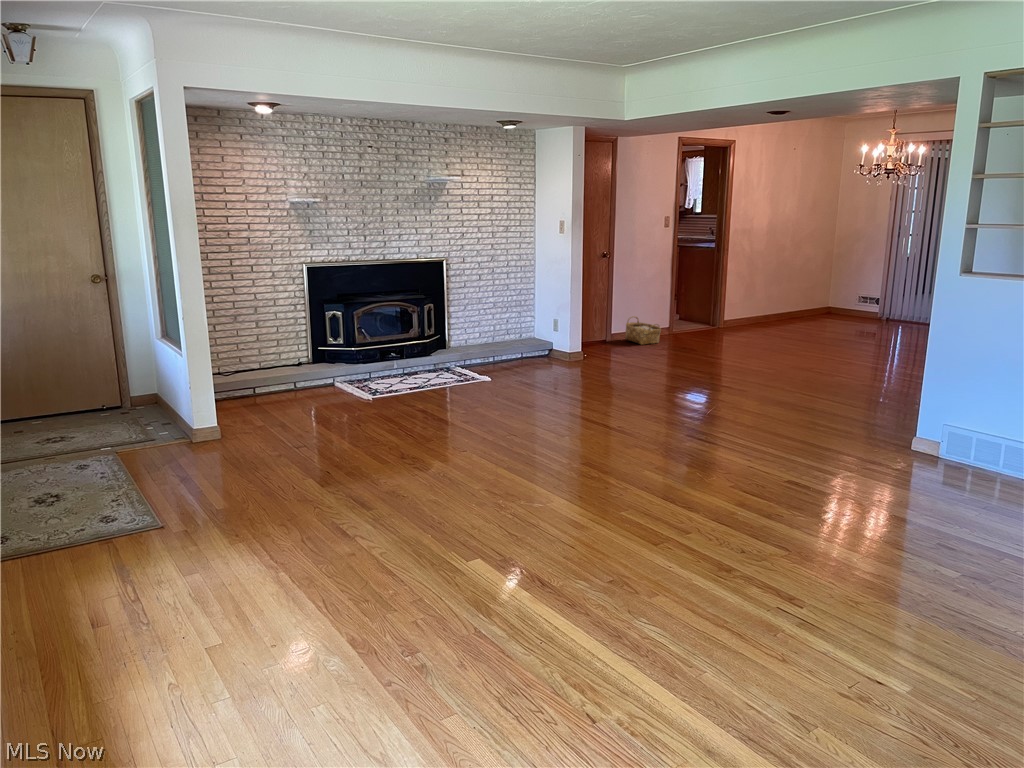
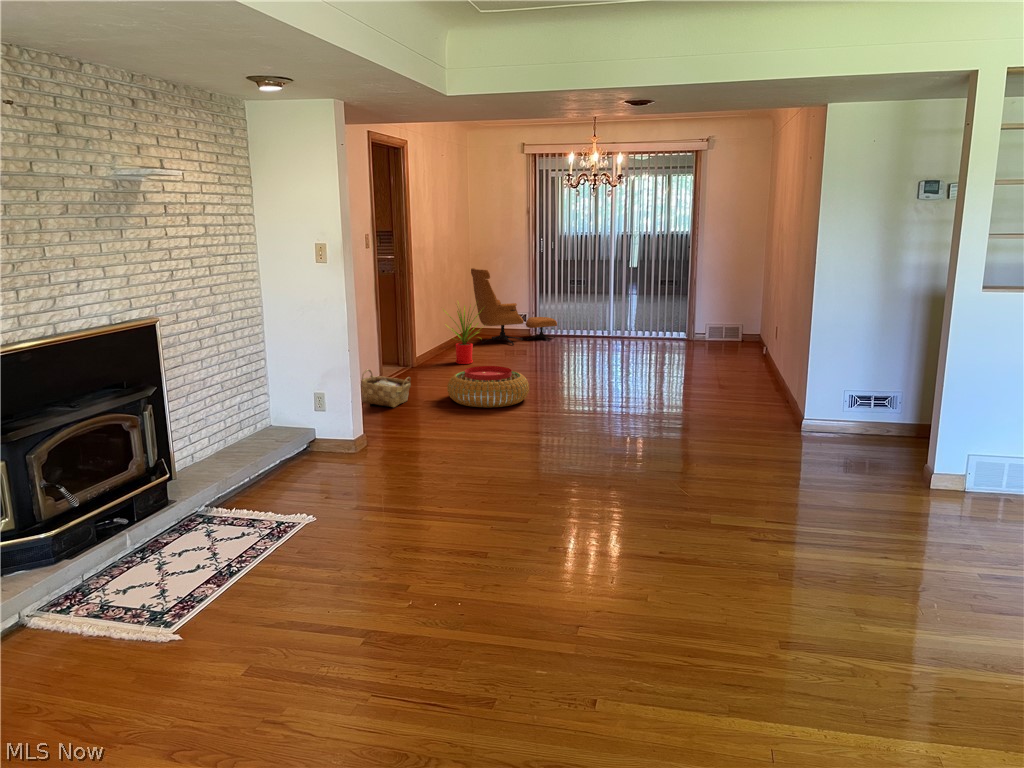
lounge chair: none [800,252,886,324] -> present [471,268,557,345]
house plant: none [737,275,780,330] -> present [443,306,482,364]
pouf: none [685,324,752,355] -> present [447,366,529,407]

